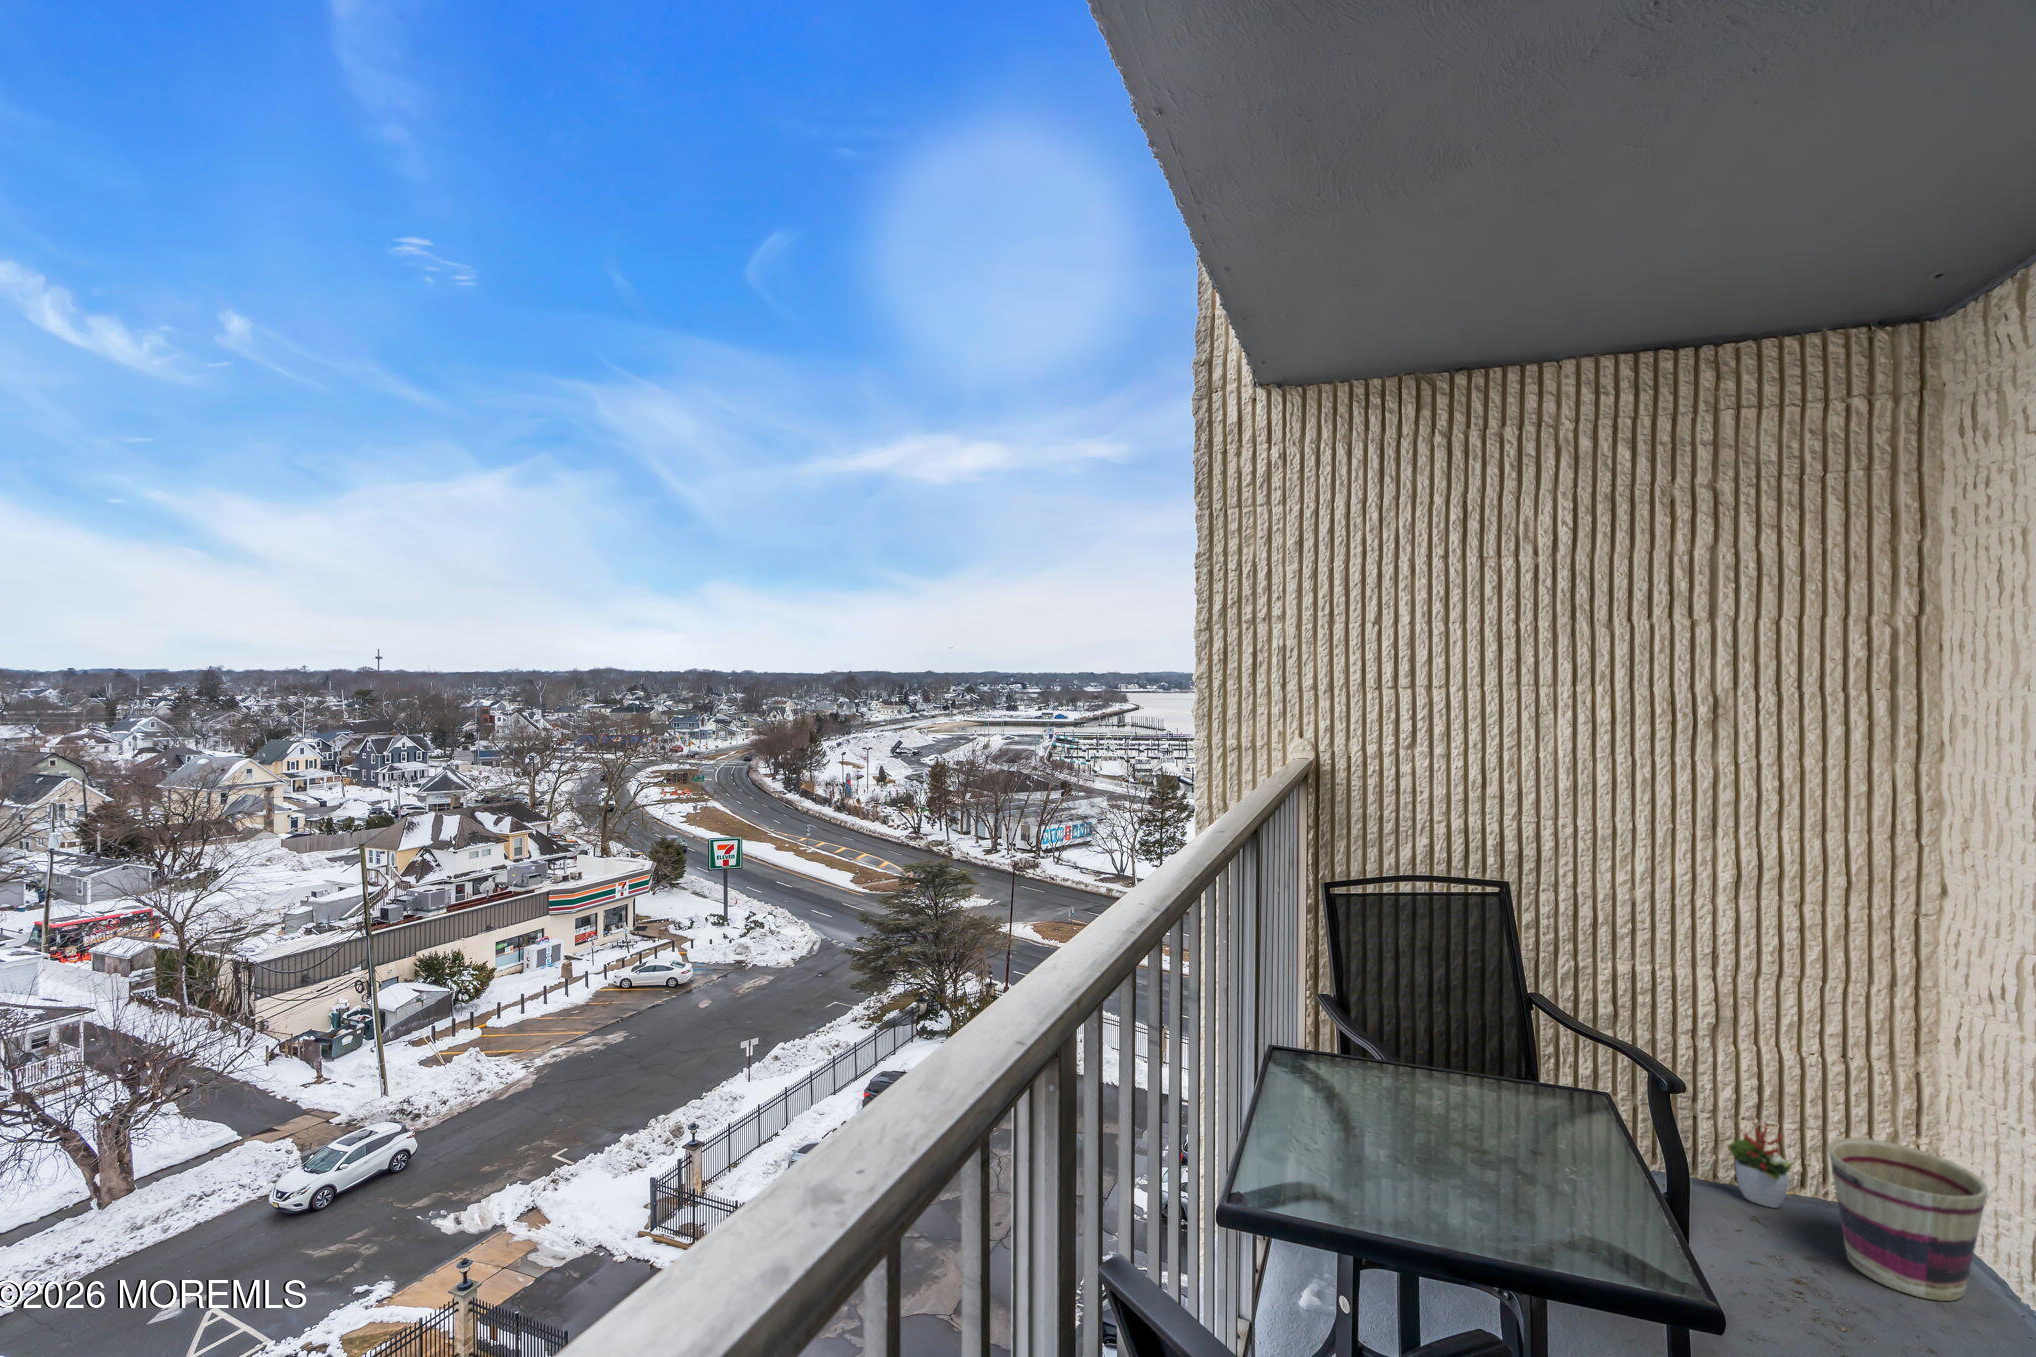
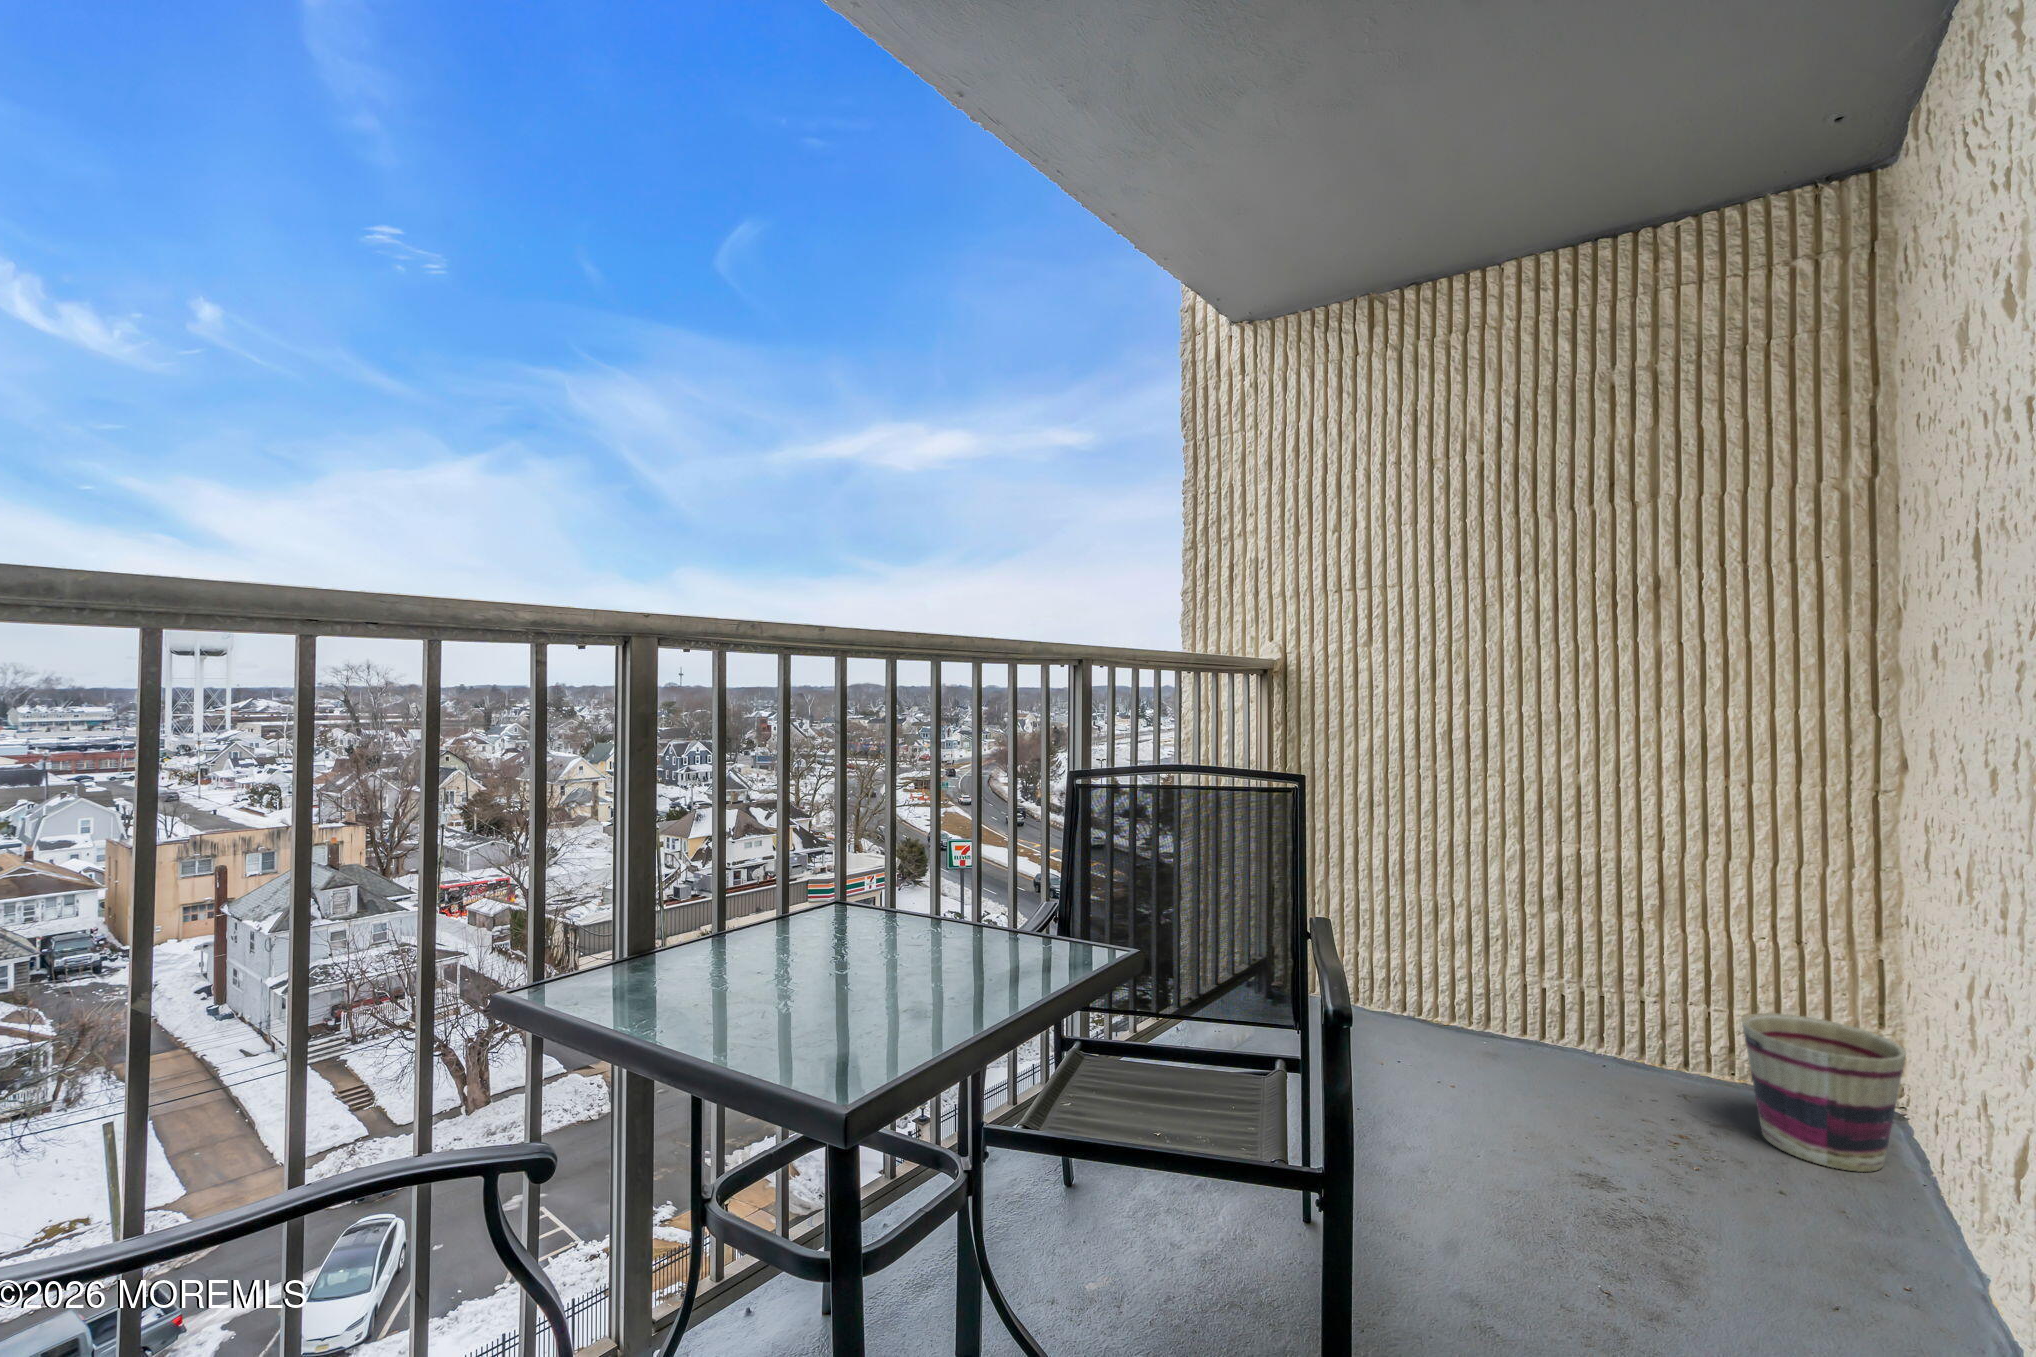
decorative plant: present [1728,1118,1791,1208] -> none [1666,999,1729,1092]

